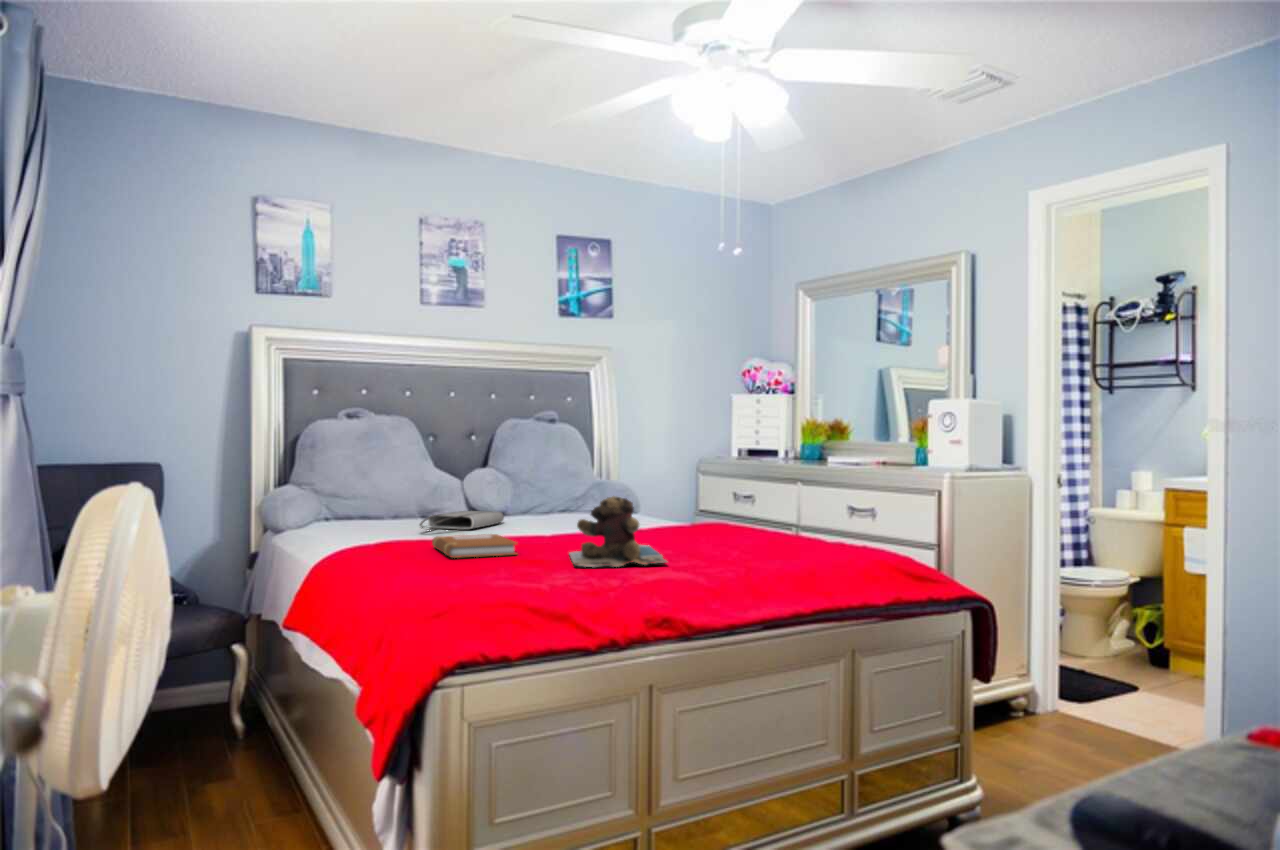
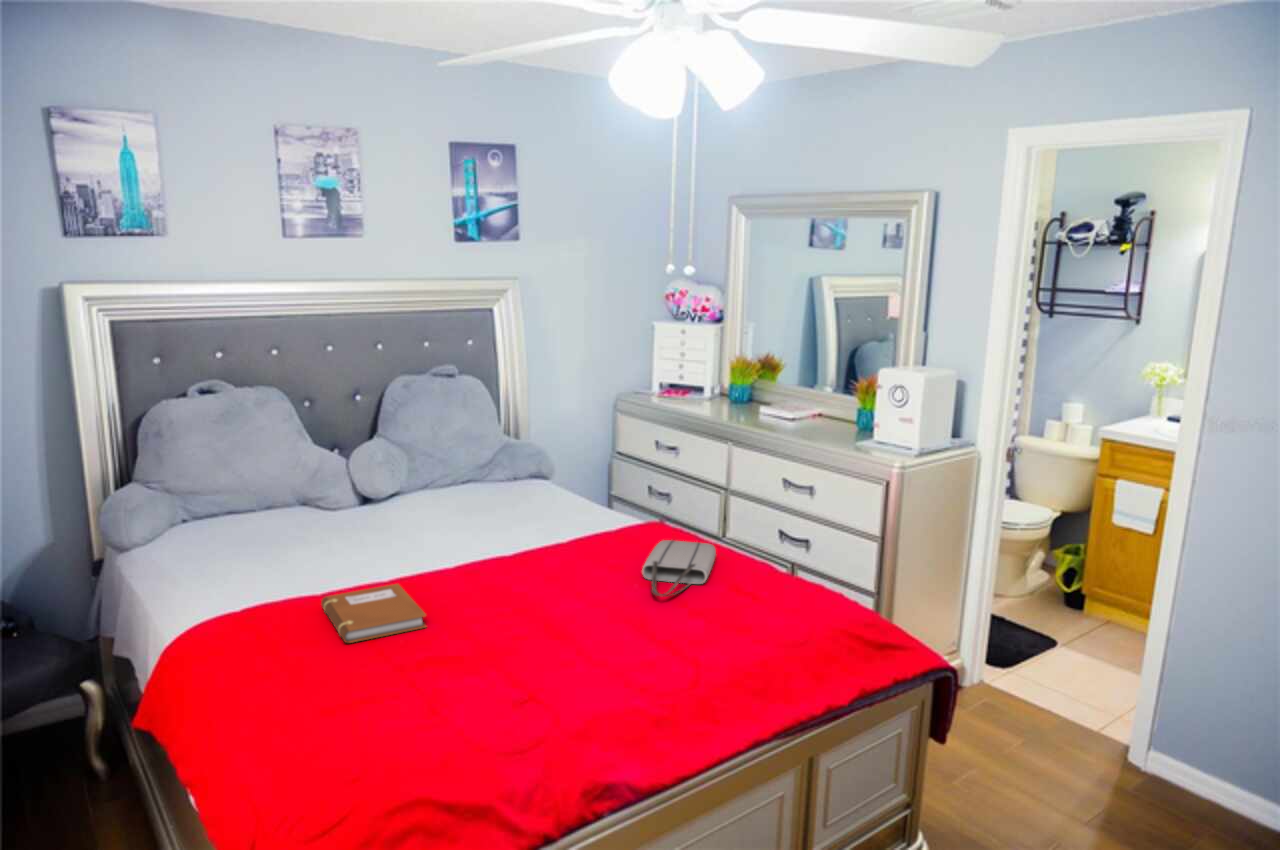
teddy bear: present [569,496,667,567] -> none [486,560,605,664]
tote bag: present [420,510,504,530] -> present [642,540,716,597]

